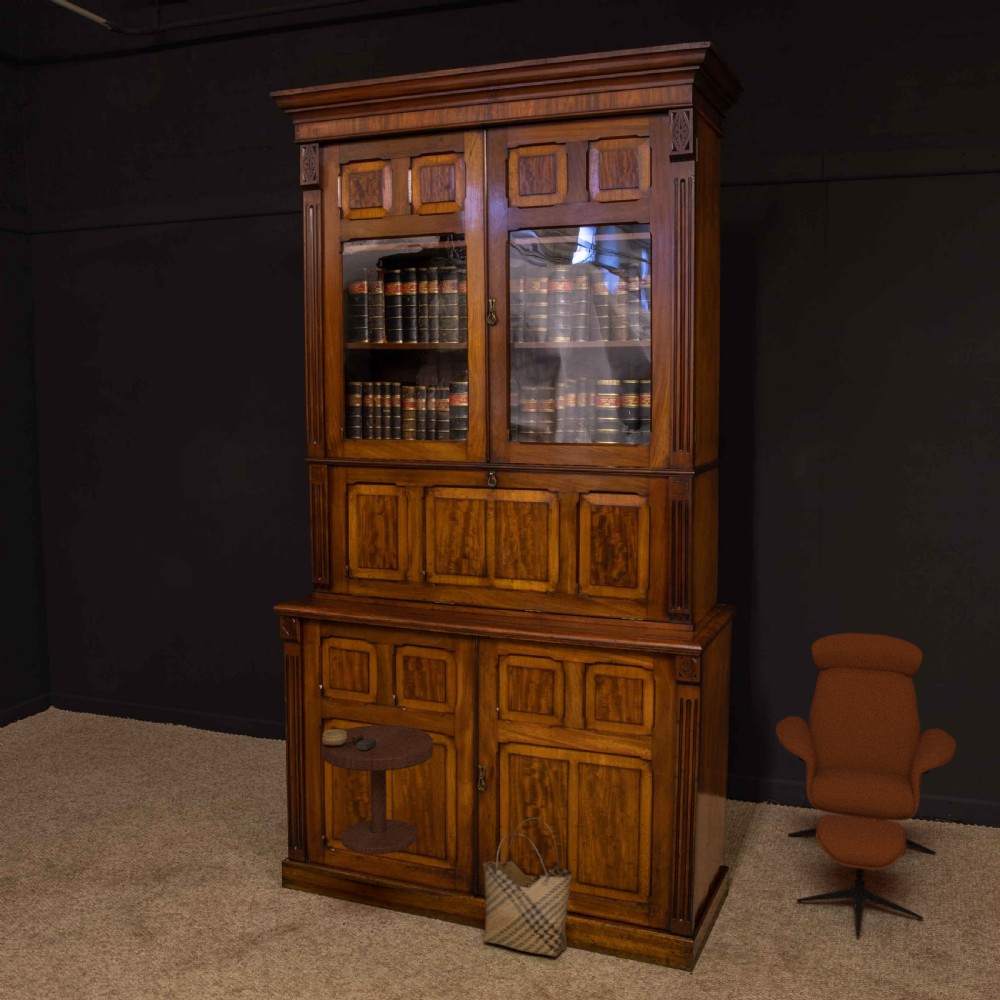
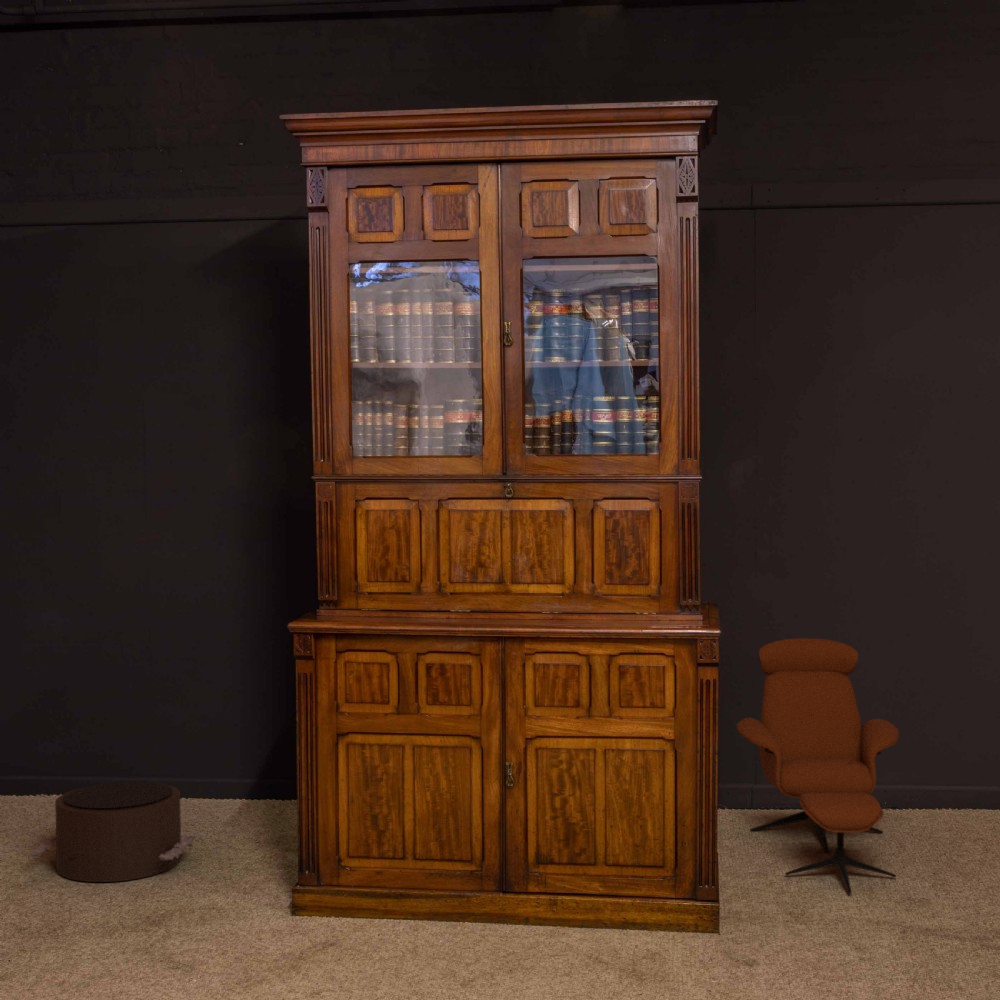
side table: present [322,725,433,932] -> none [365,731,473,932]
pouf: none [77,735,232,835] -> present [29,782,196,882]
woven basket: present [483,817,572,957] -> none [522,806,609,931]

